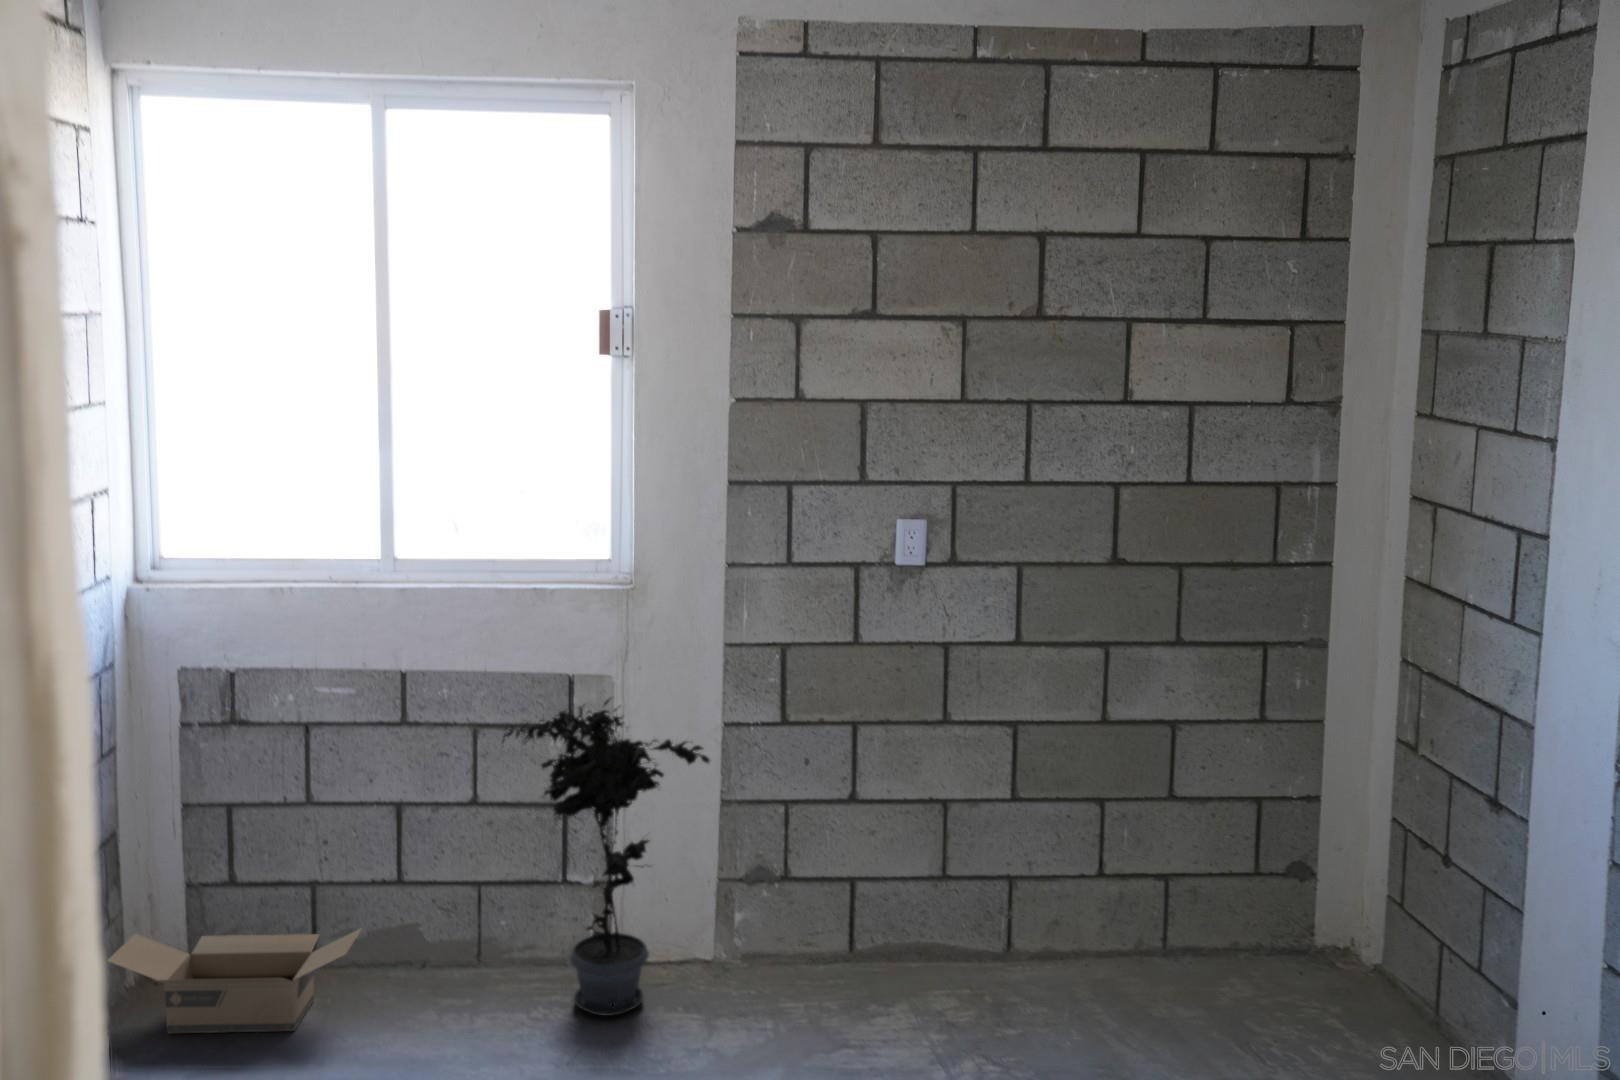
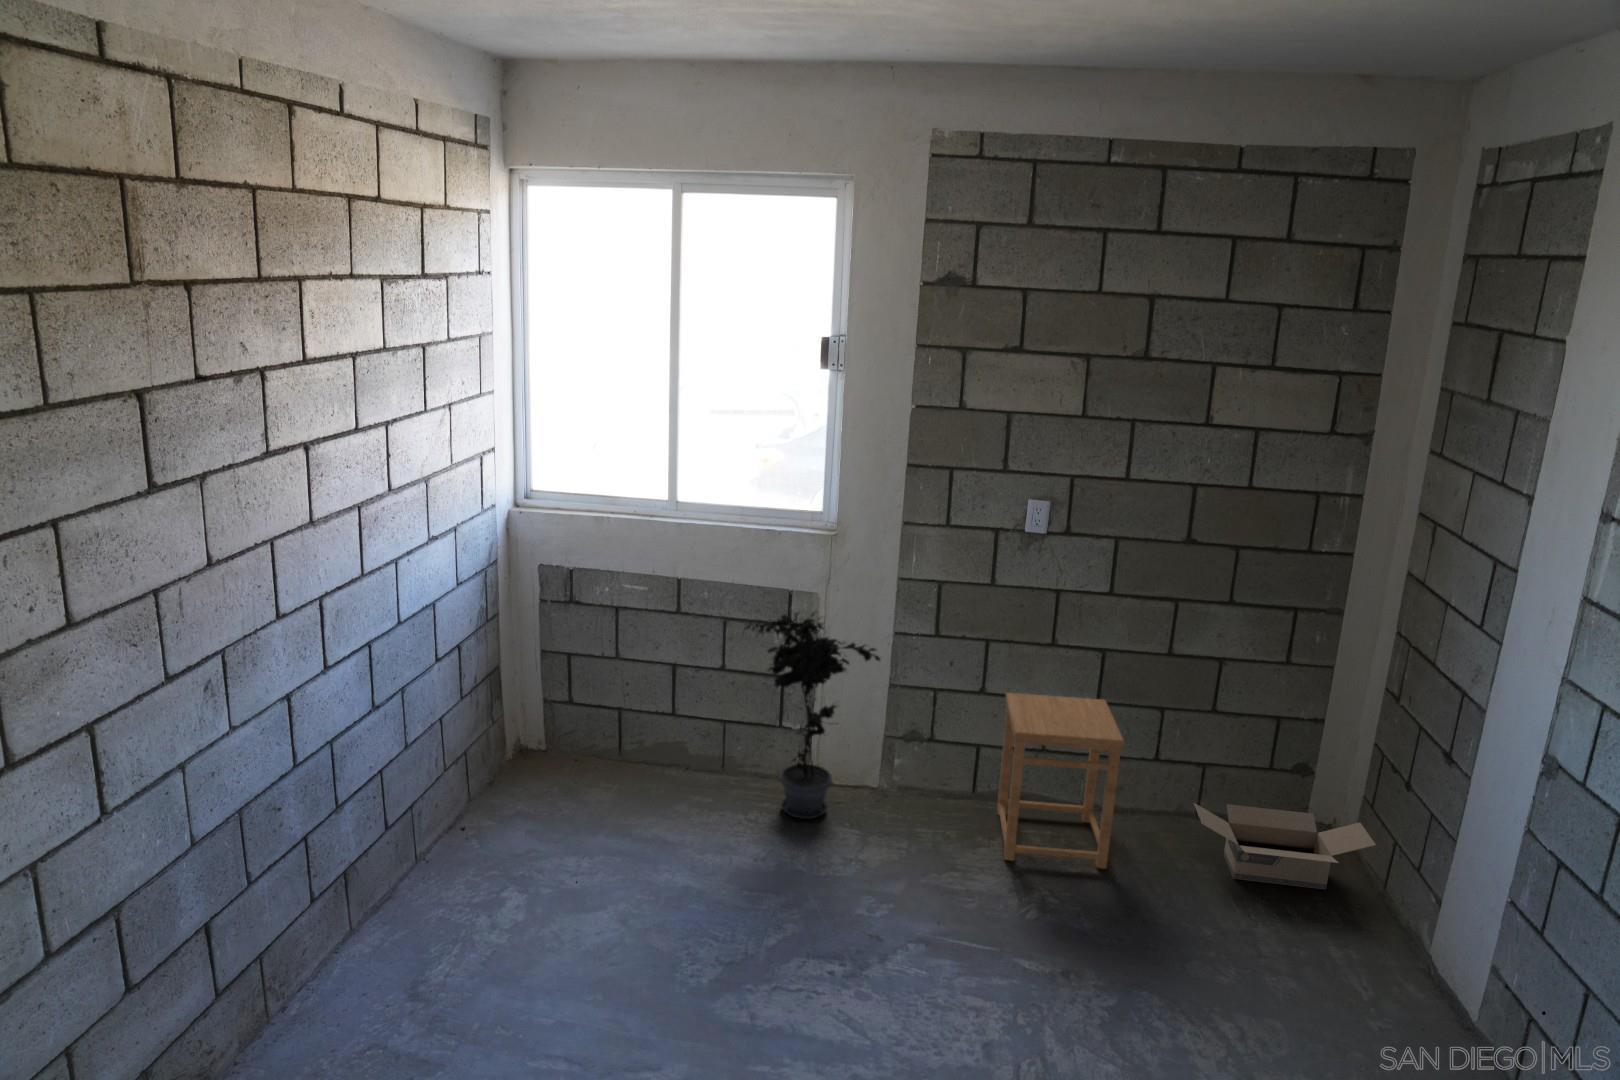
side table: none [888,794,1062,1040] -> present [997,693,1124,869]
cardboard box: present [107,929,362,1033] -> present [1194,803,1376,889]

